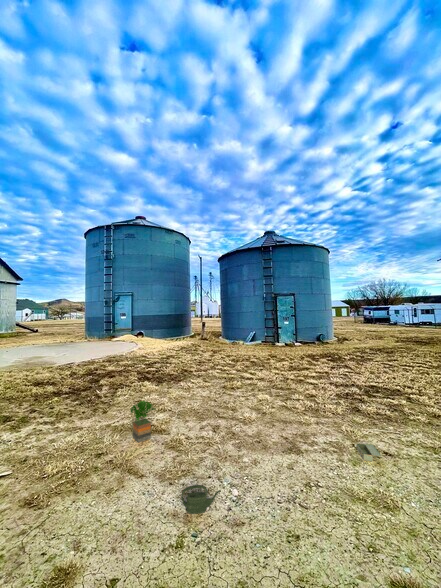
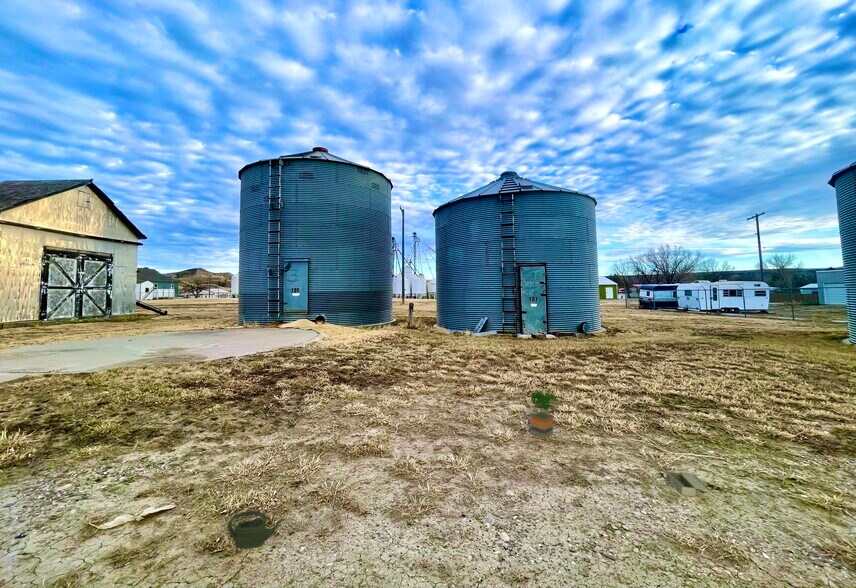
potted tree: present [130,401,156,443] -> present [531,391,558,438]
watering can: present [181,485,220,514] -> present [228,511,285,548]

